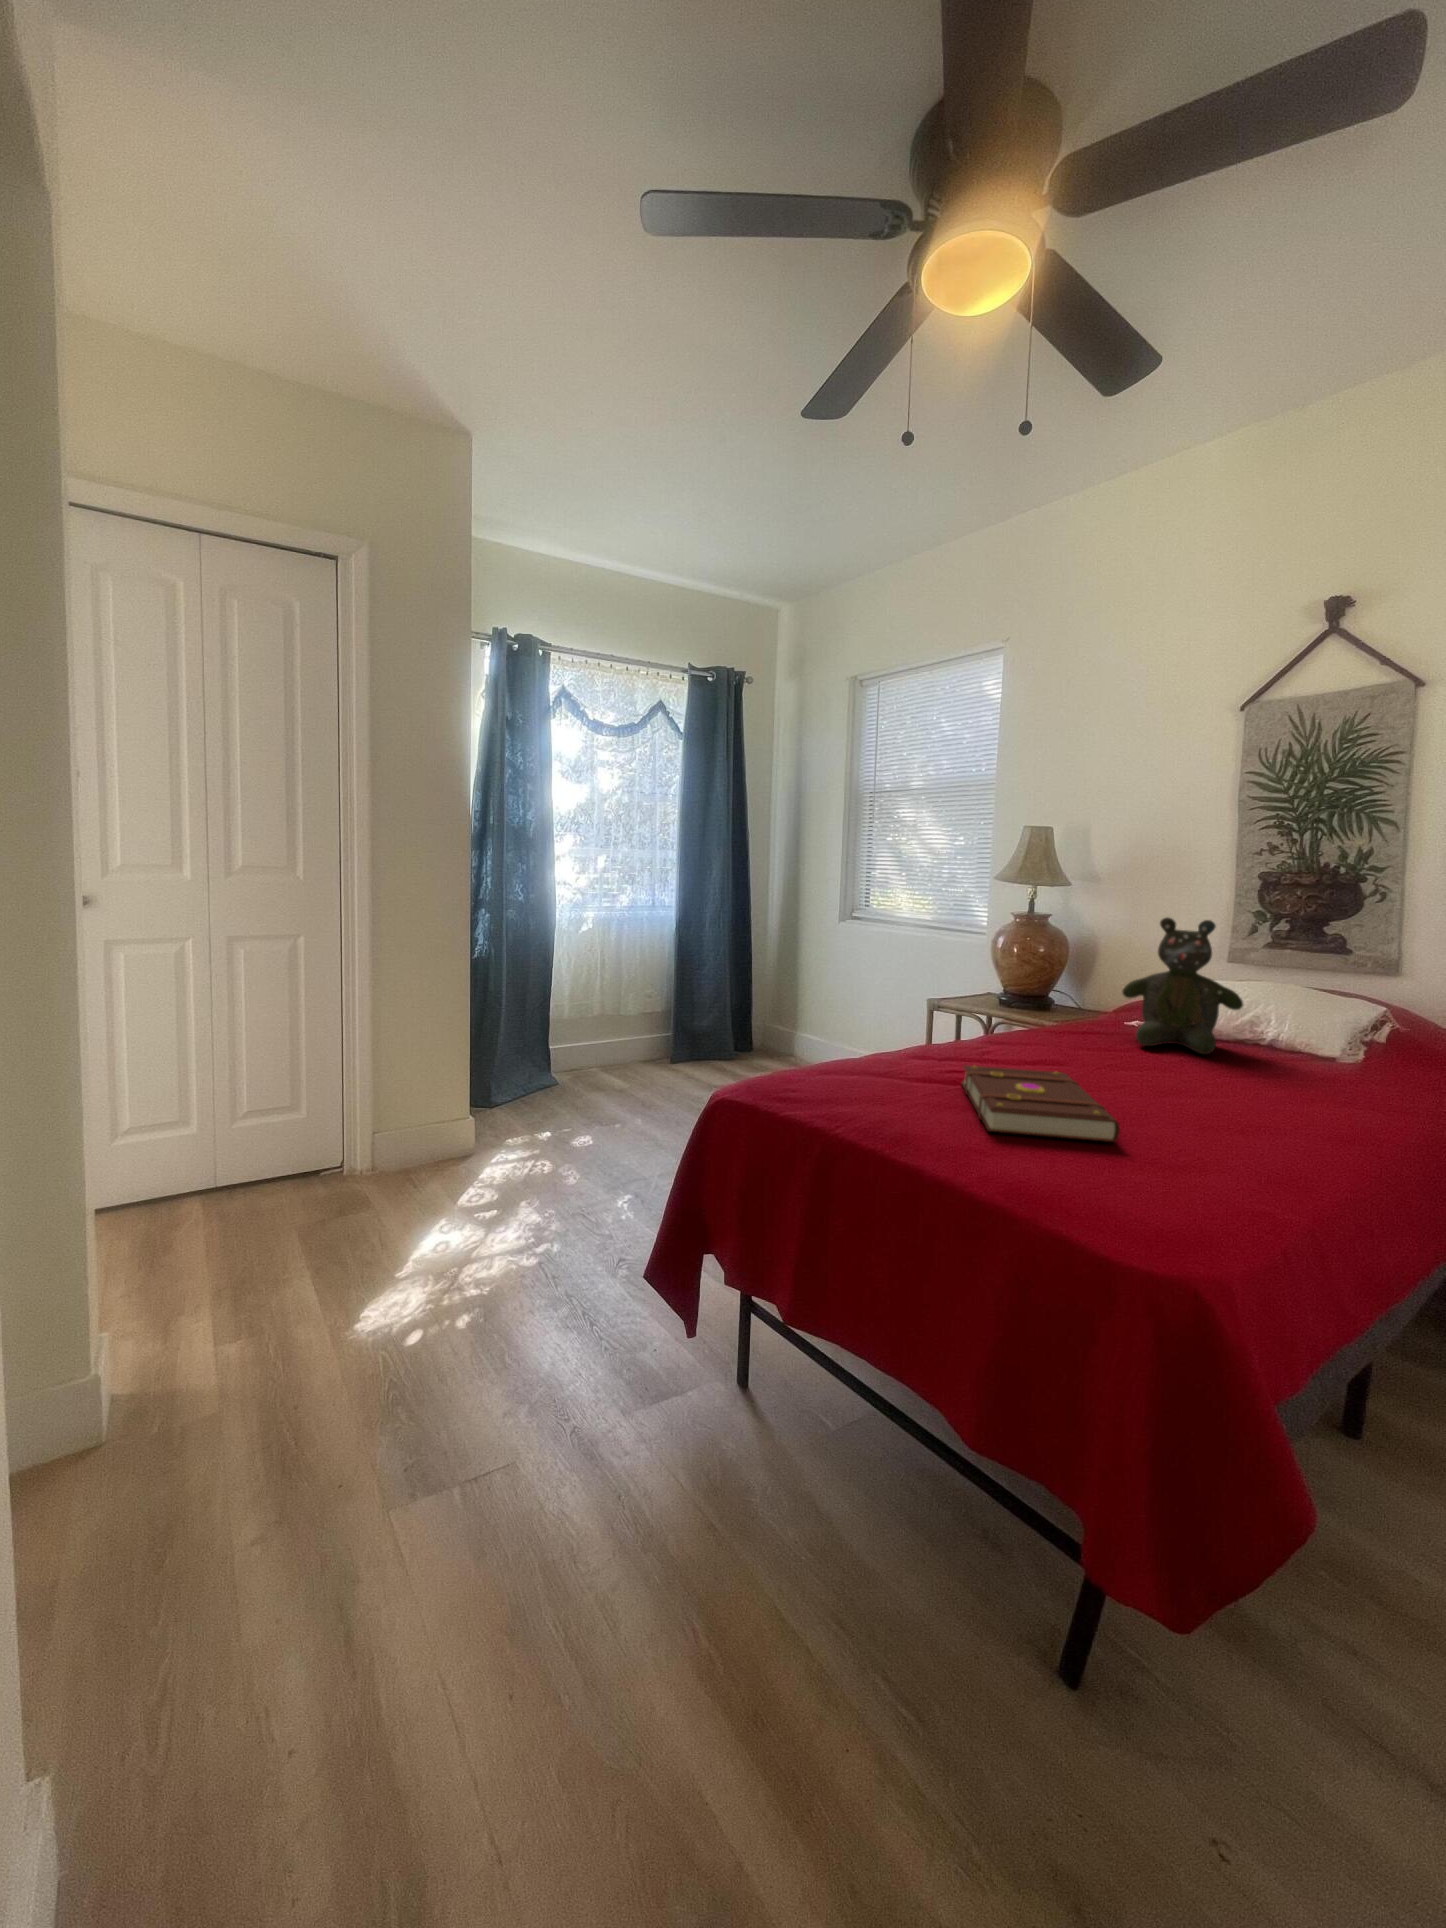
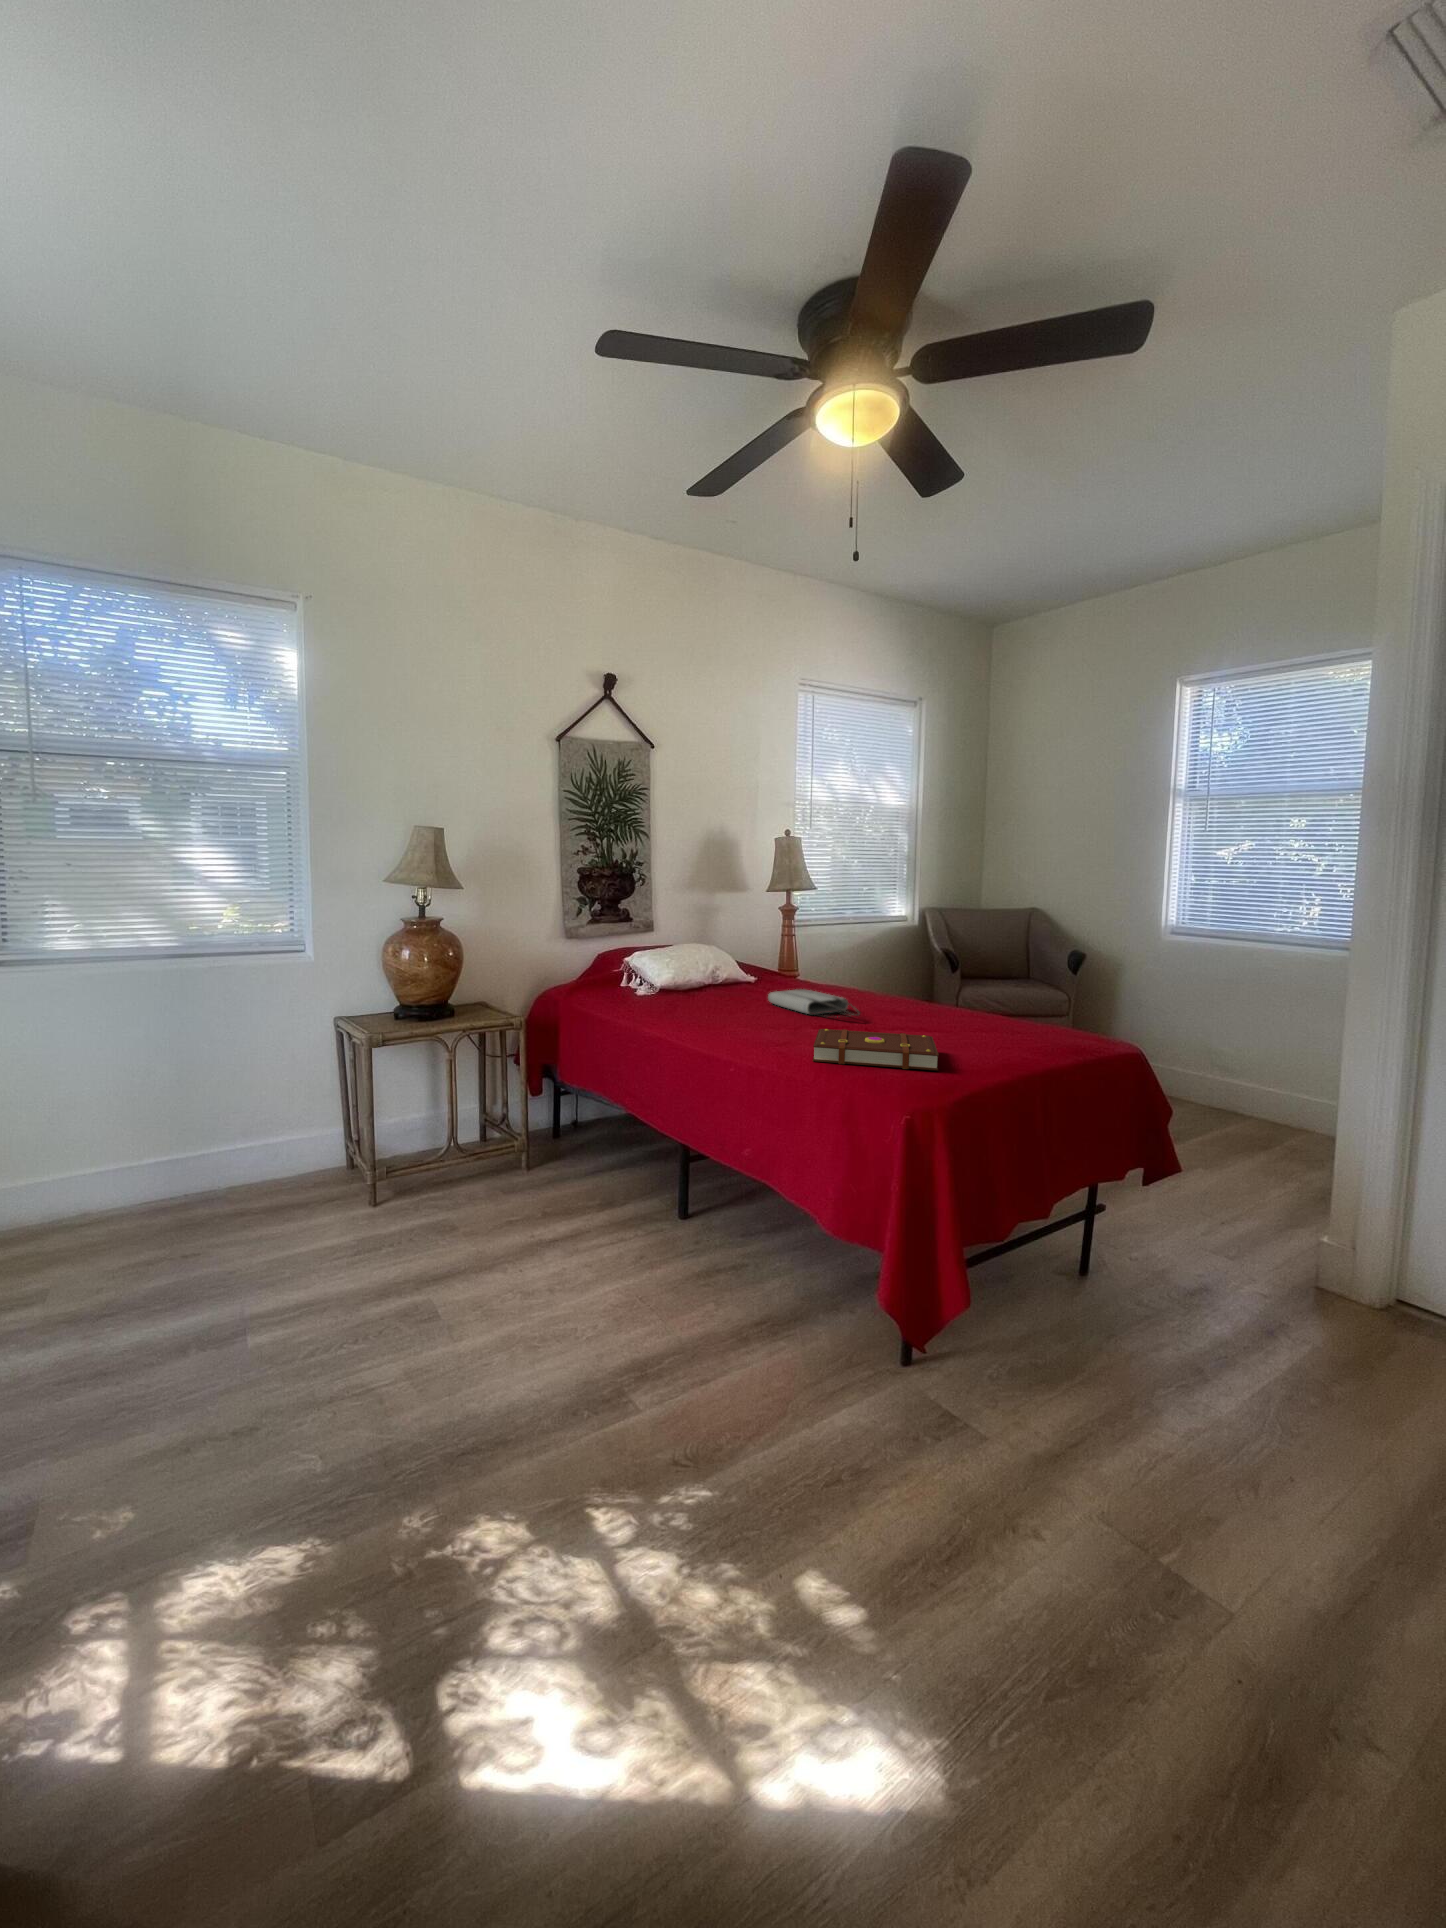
teddy bear: present [1122,917,1243,1054] -> none [634,907,710,1009]
tote bag: none [1252,1068,1398,1120] -> present [768,989,860,1016]

